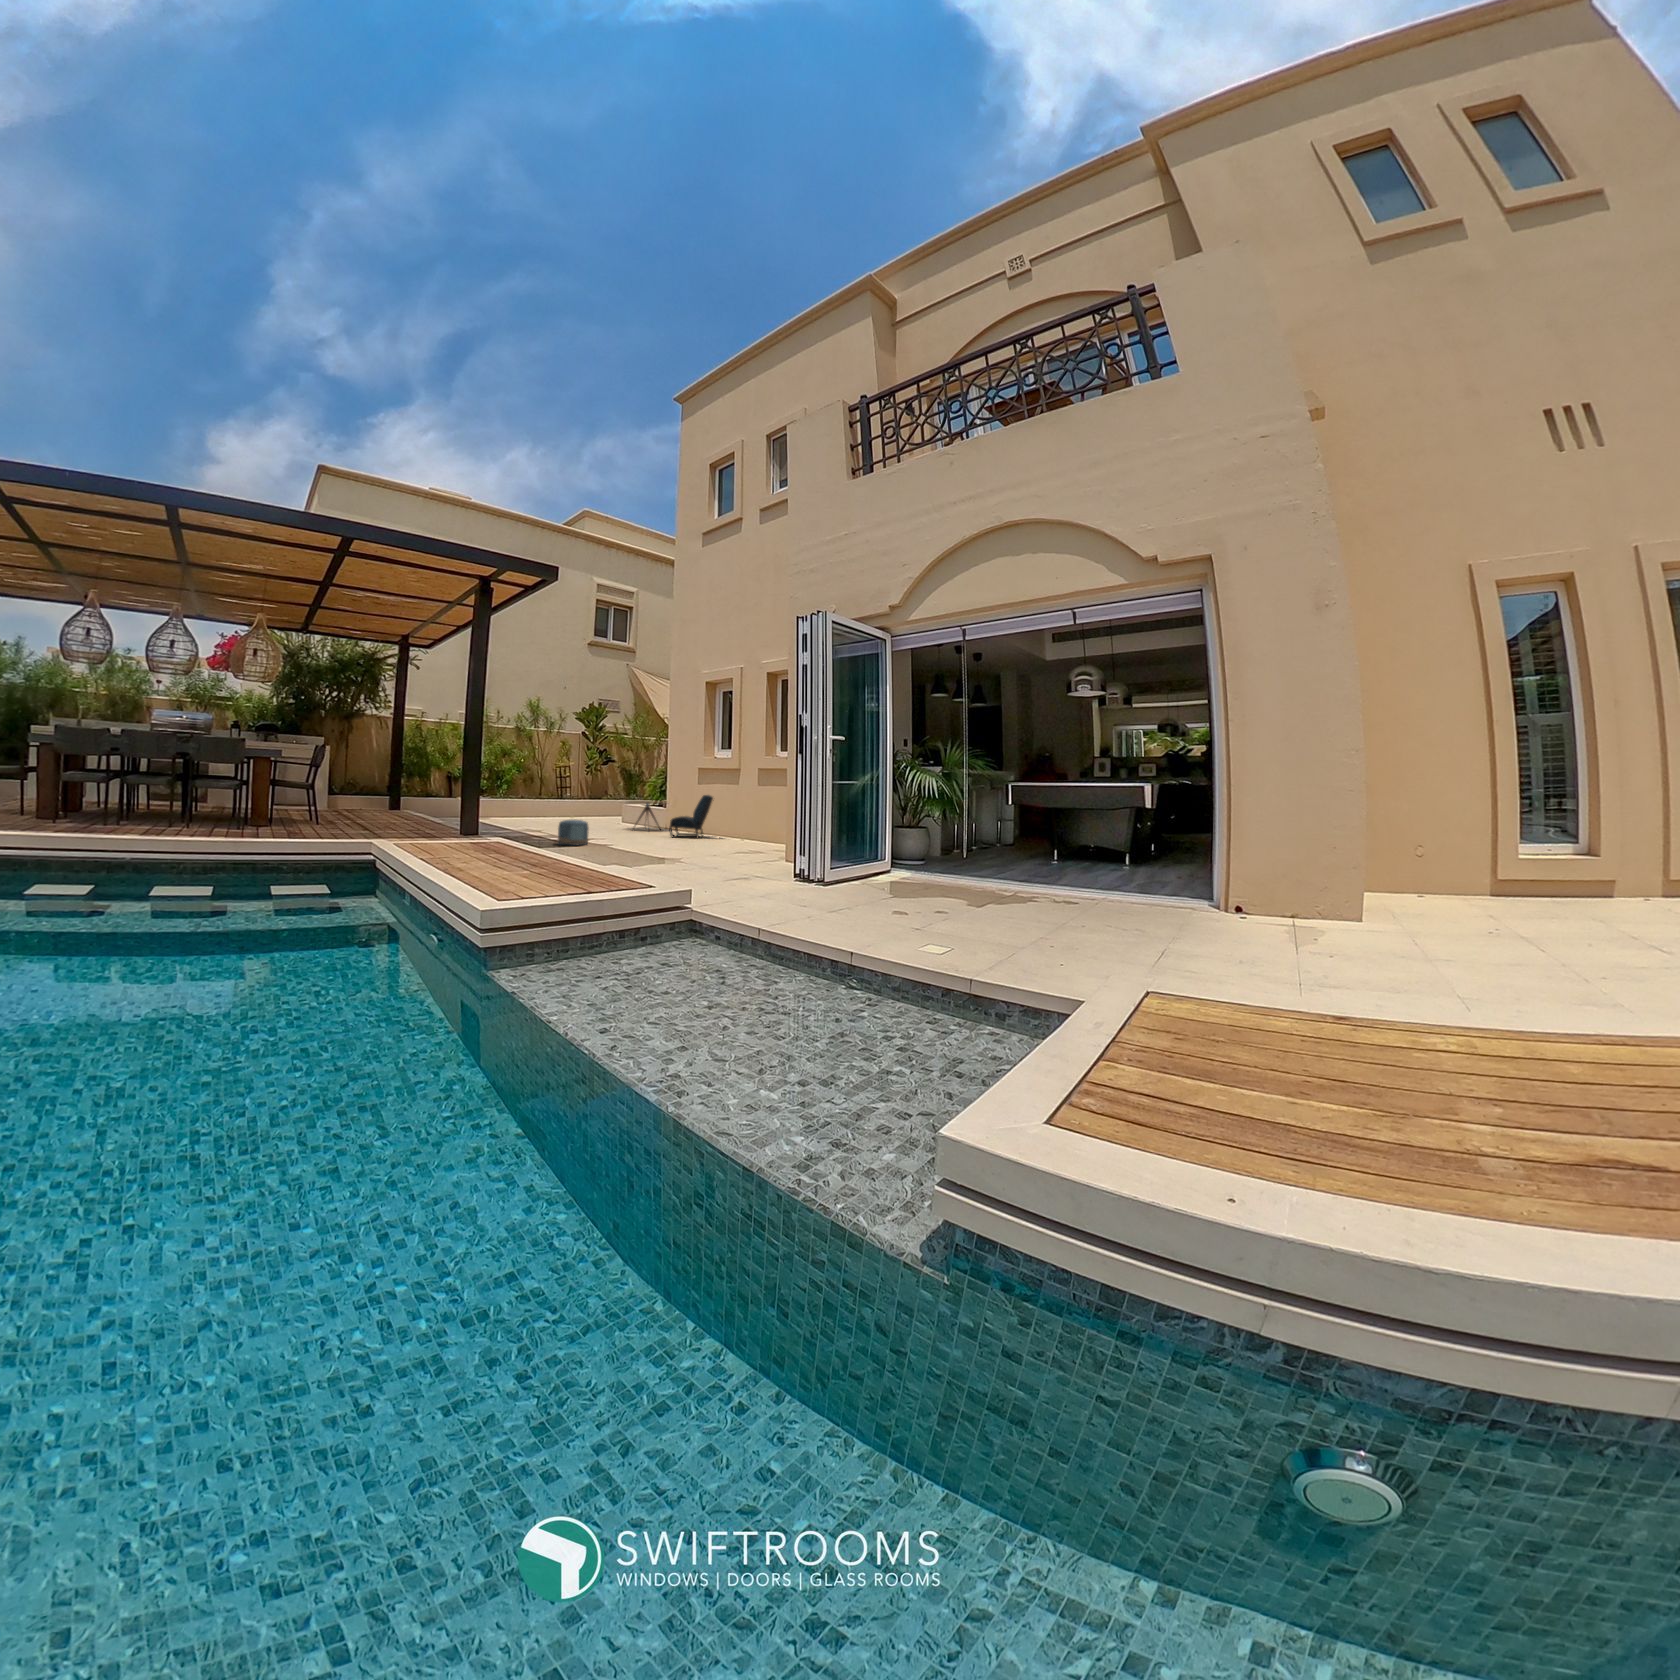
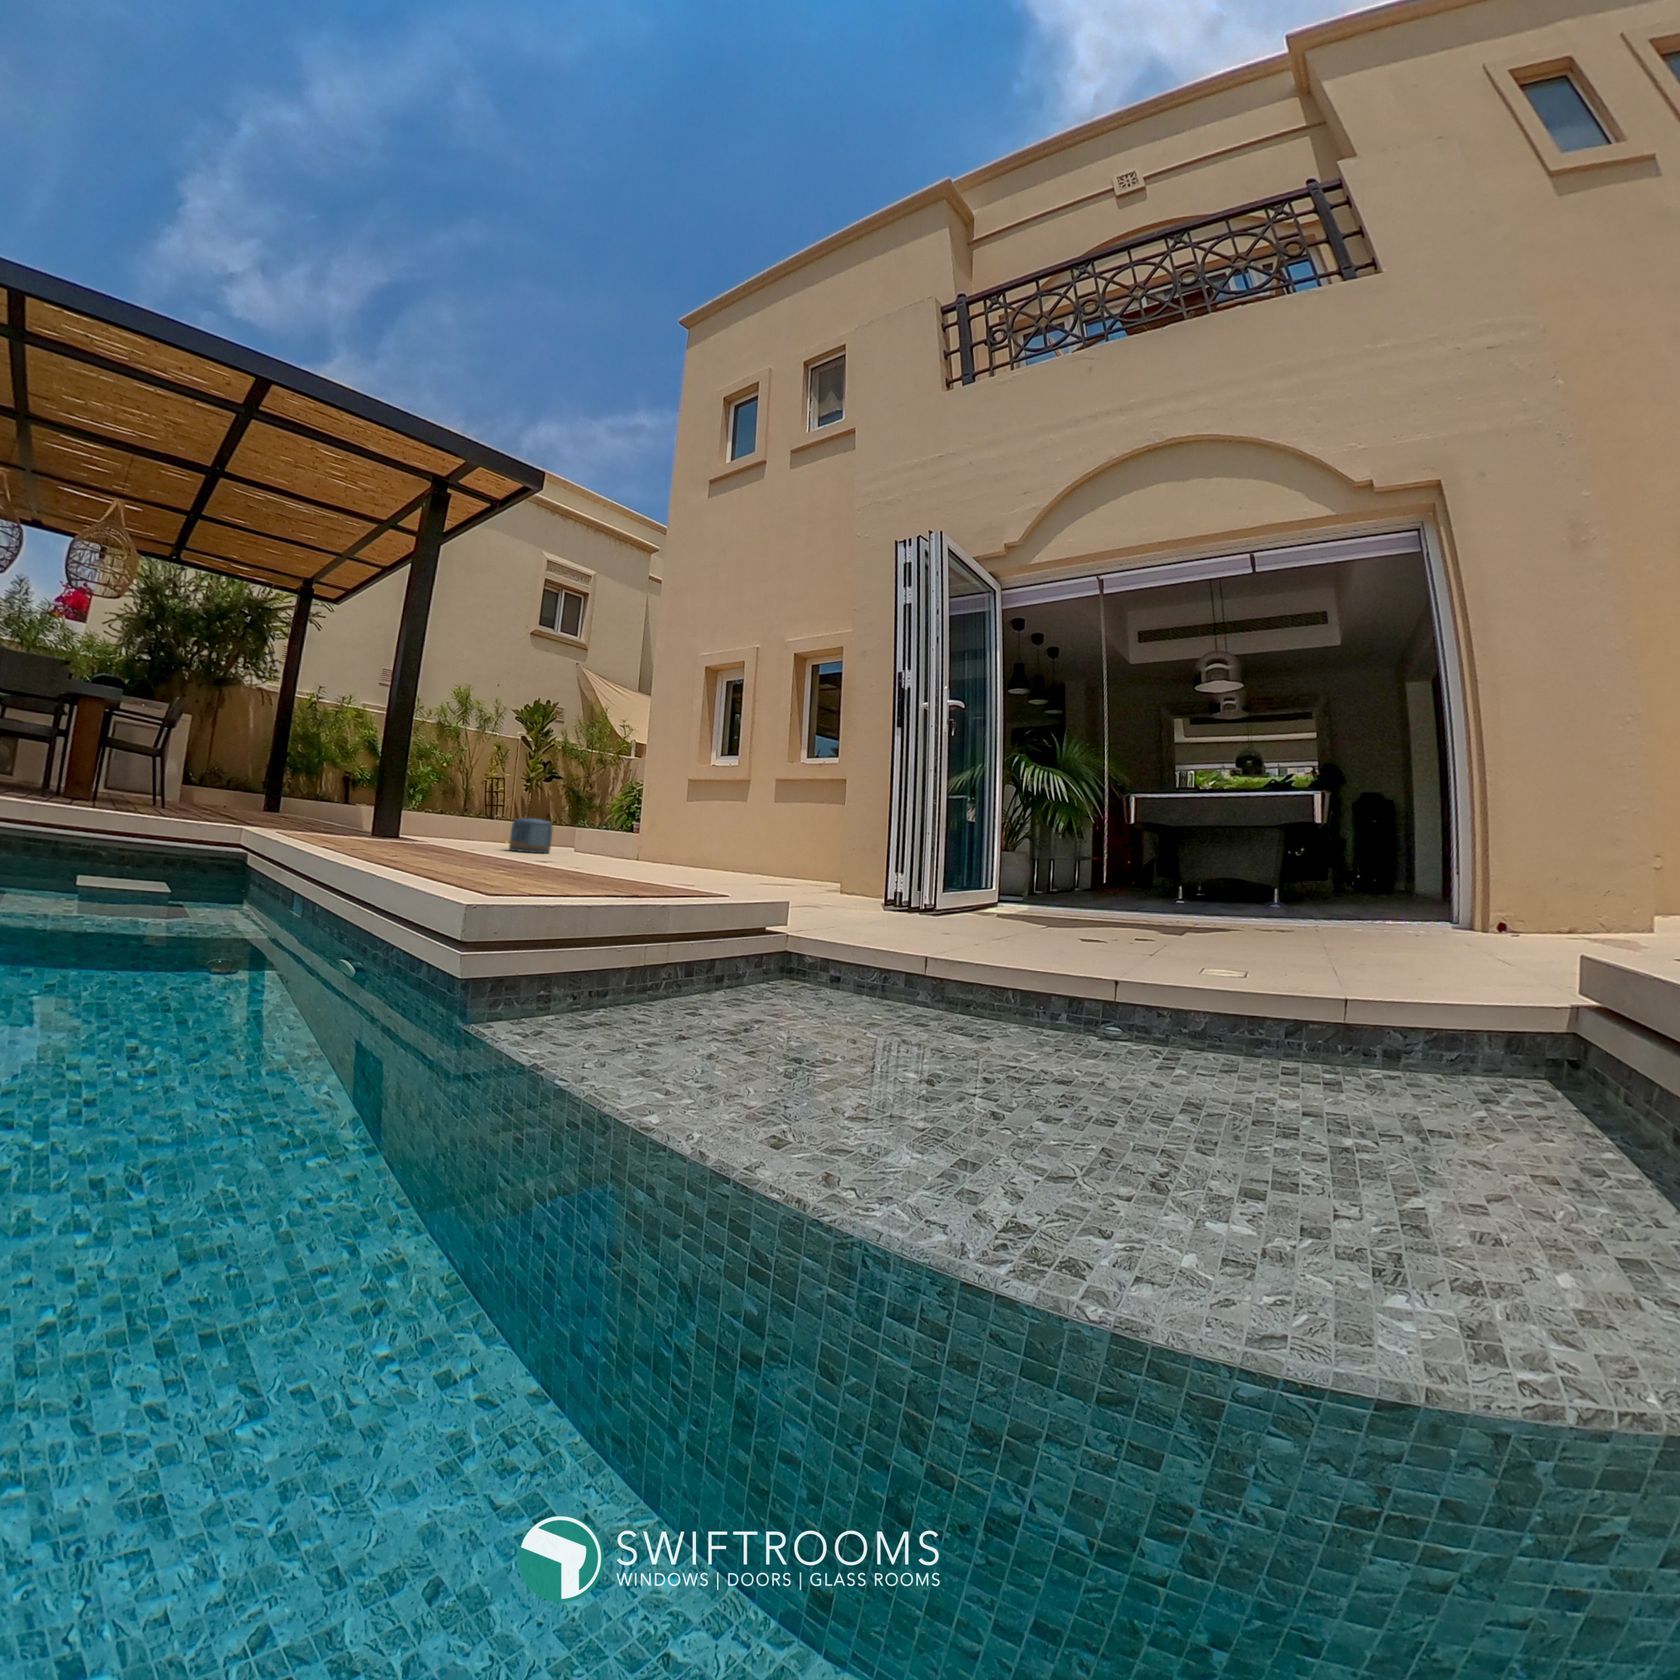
lounge chair: present [669,795,713,838] -> none [648,803,706,858]
round table: present [632,801,661,827] -> none [586,809,640,849]

